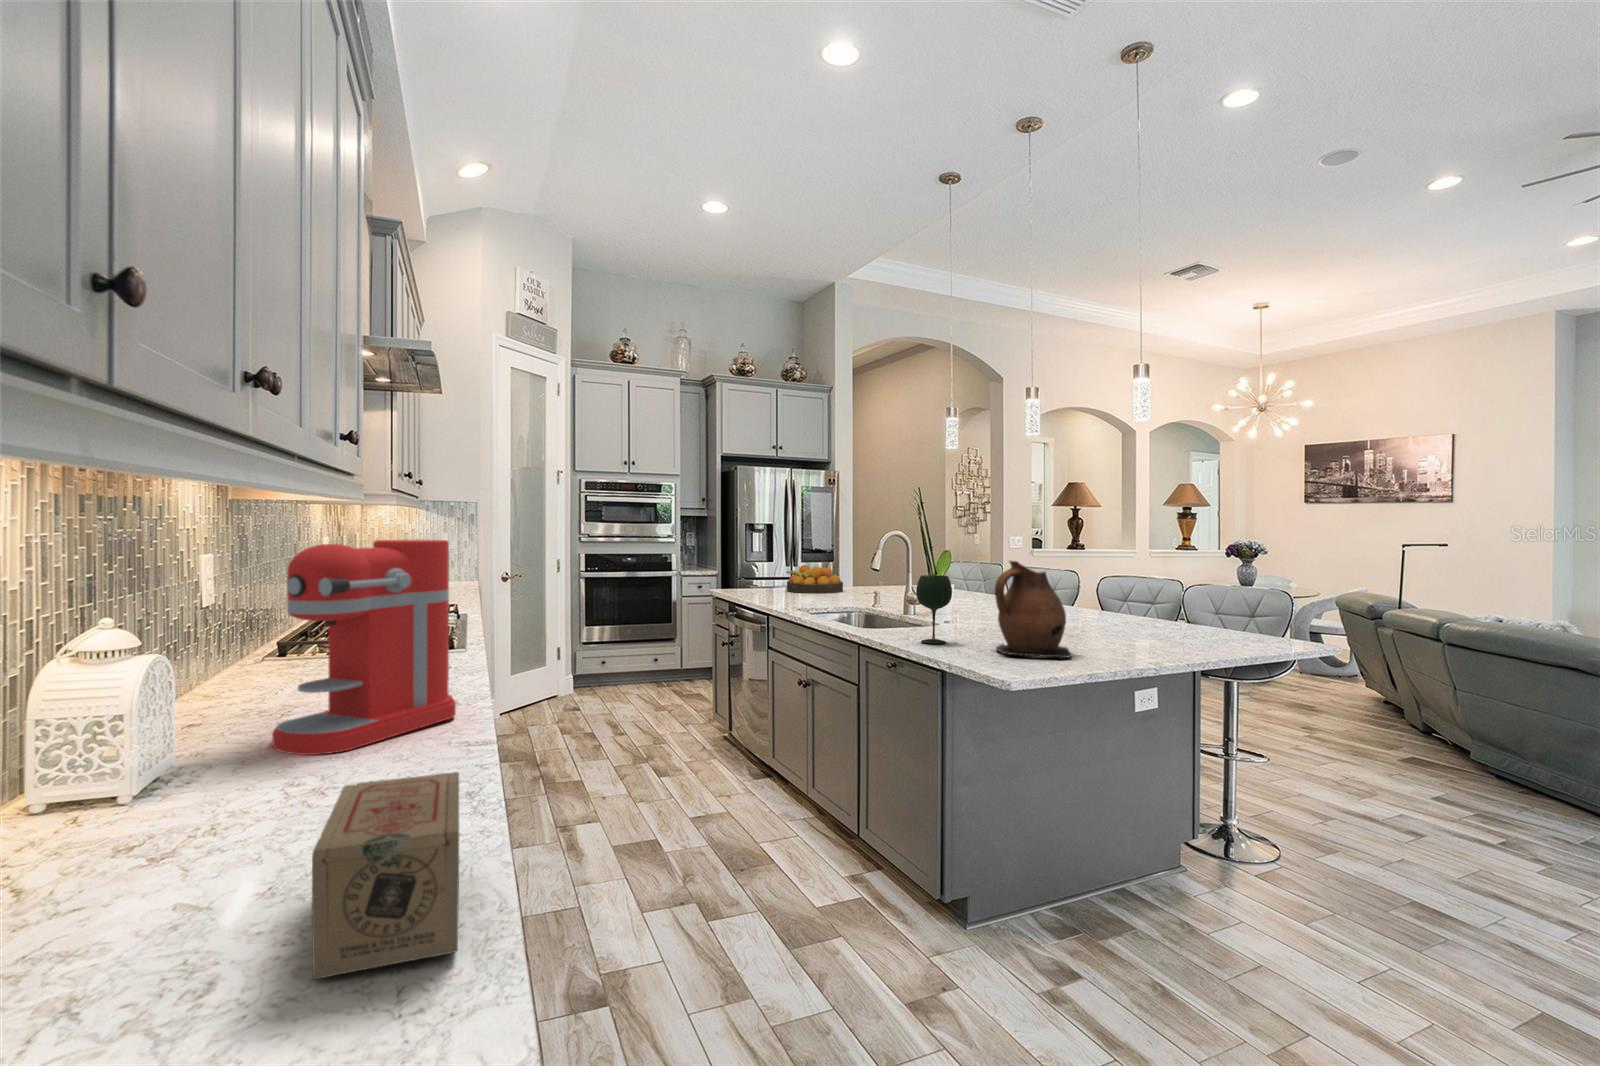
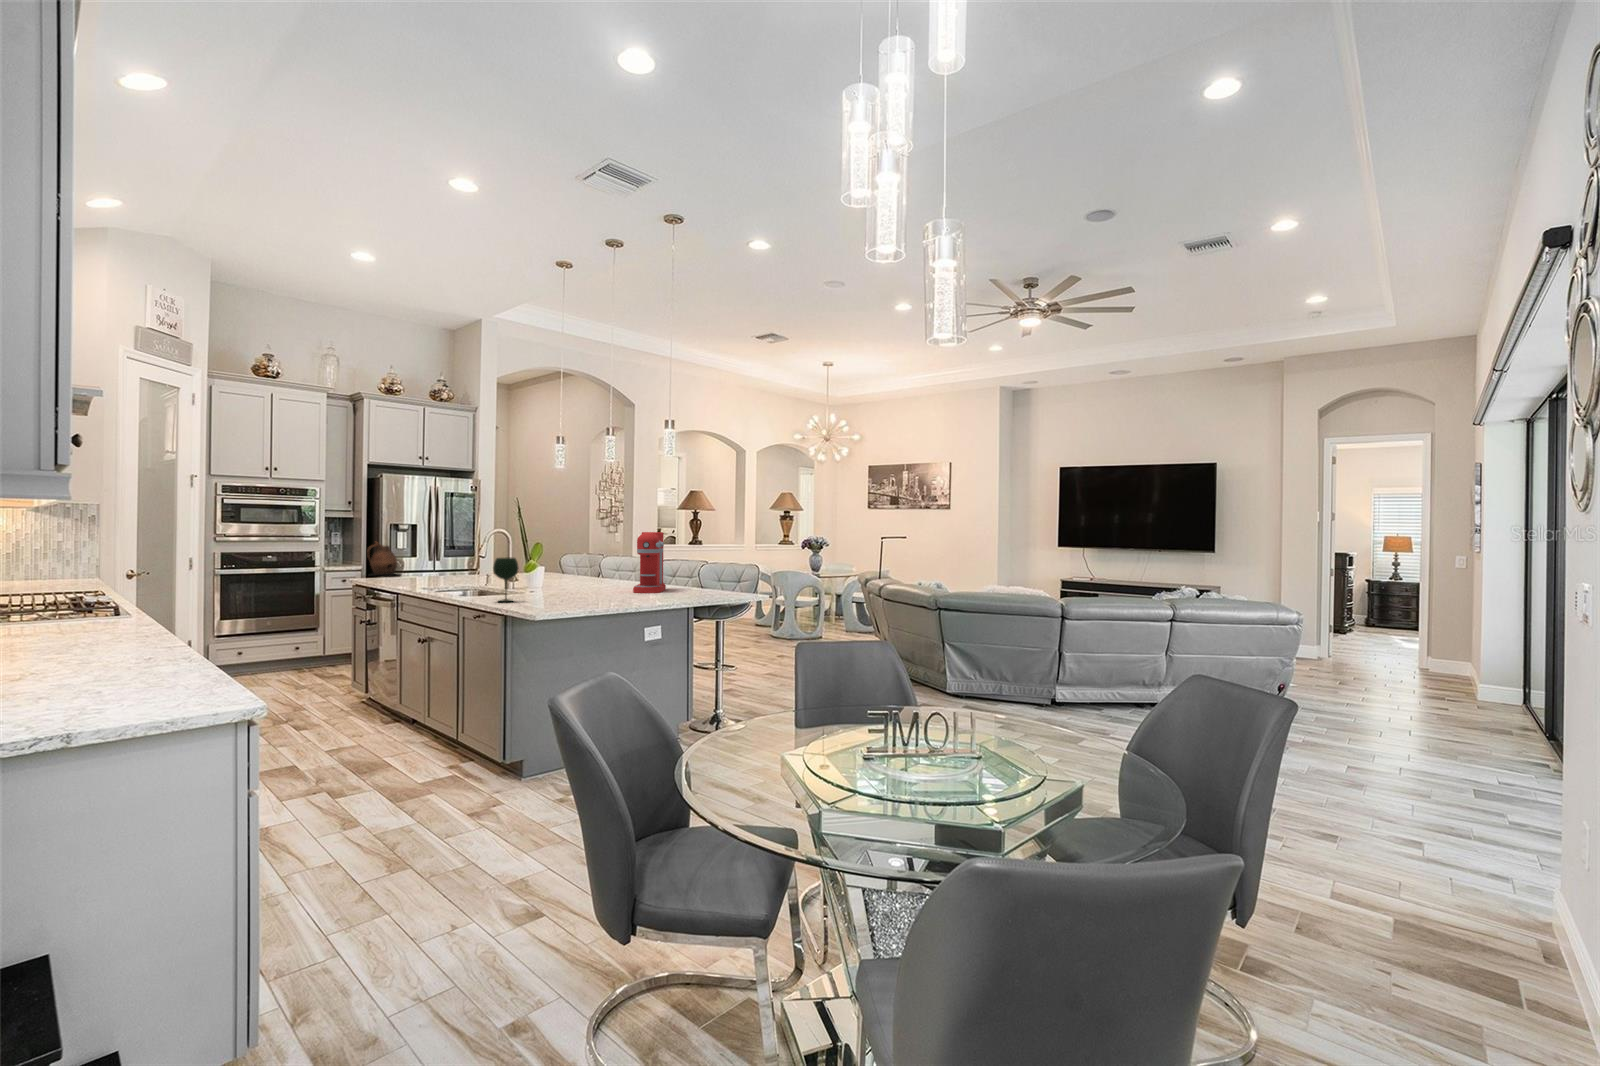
coffee maker: present [272,540,456,755] -> present [633,532,666,593]
ceramic pitcher: present [995,561,1071,659] -> present [367,542,398,576]
fruit bowl: present [786,565,843,593] -> none [425,558,476,581]
tea box: present [312,772,459,979] -> none [114,630,185,688]

